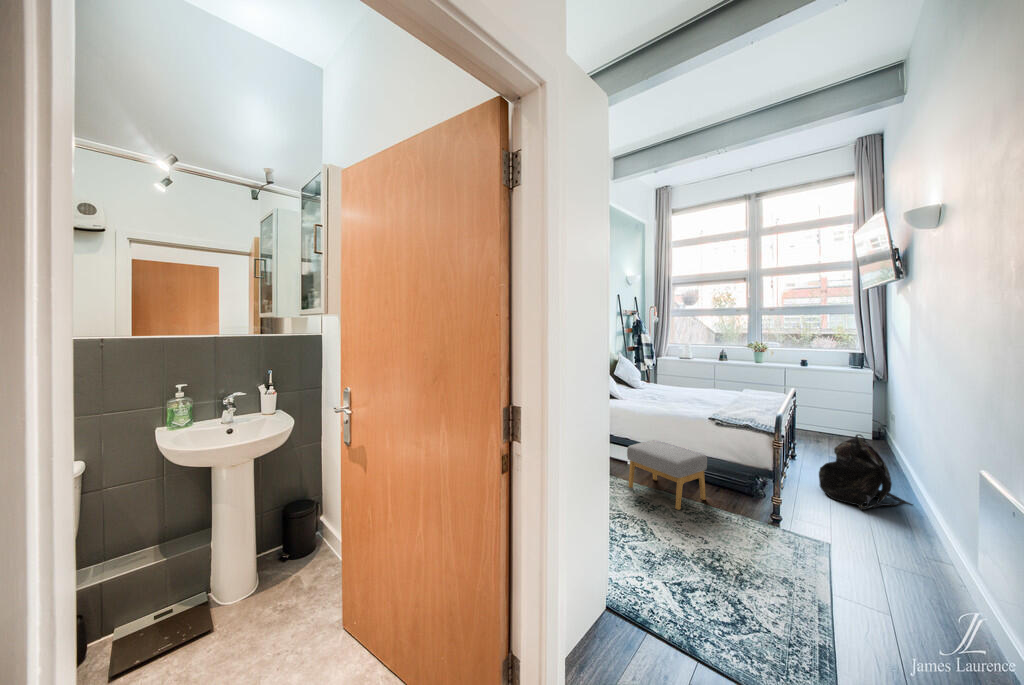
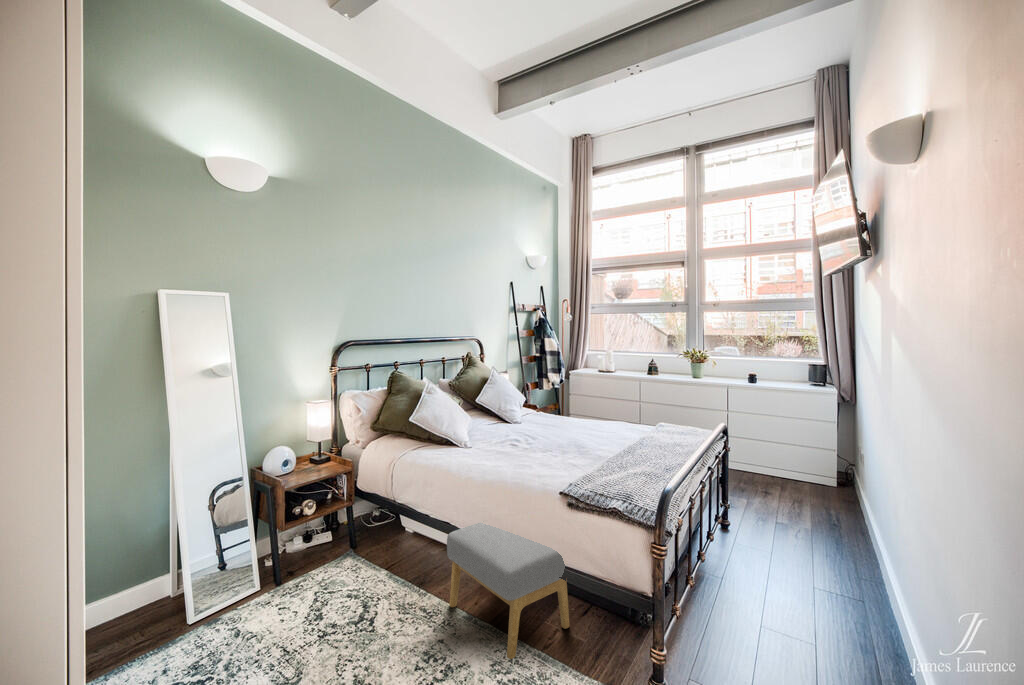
backpack: present [819,434,913,510] -> none [753,501,890,633]

